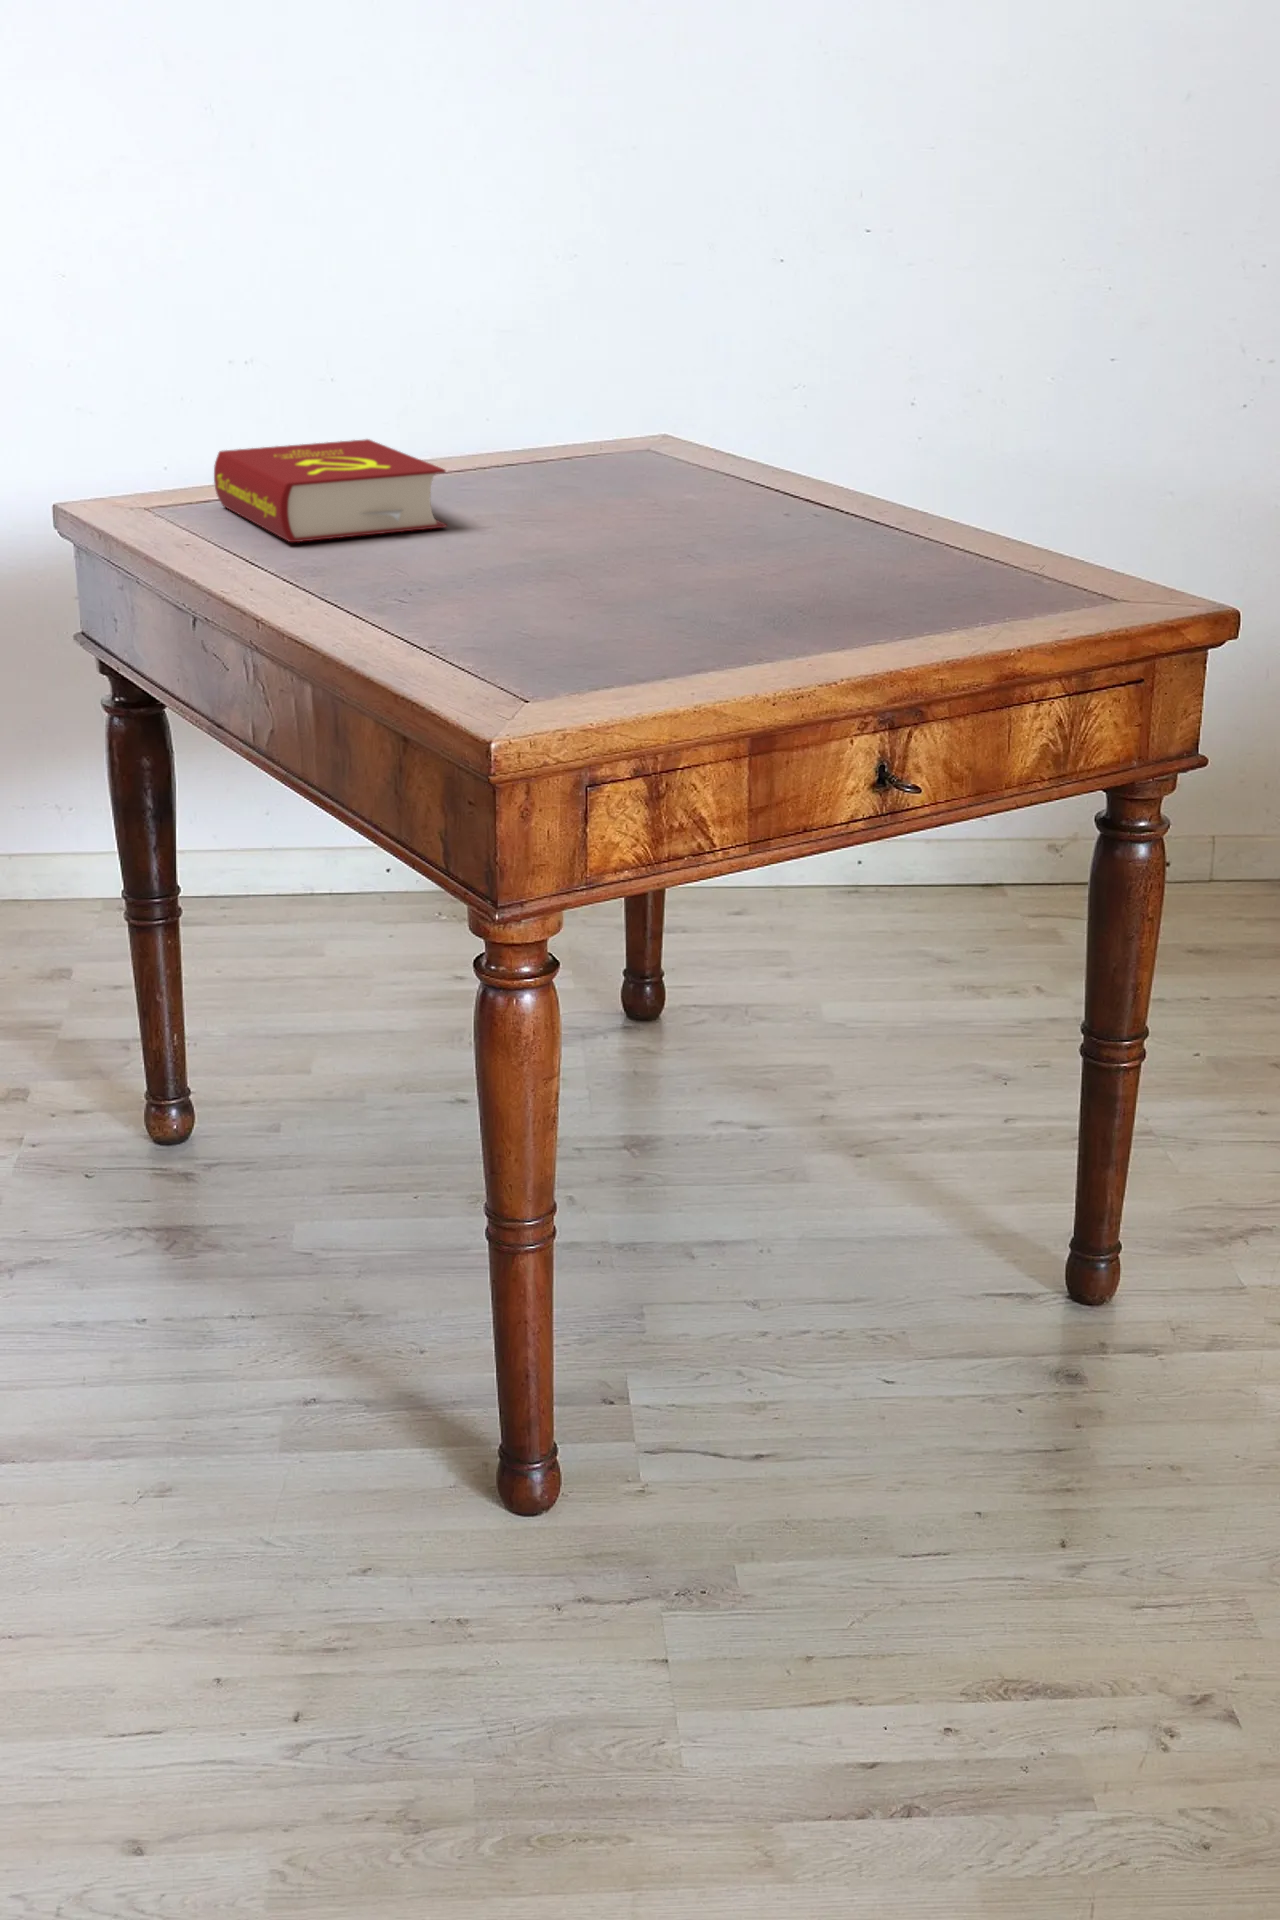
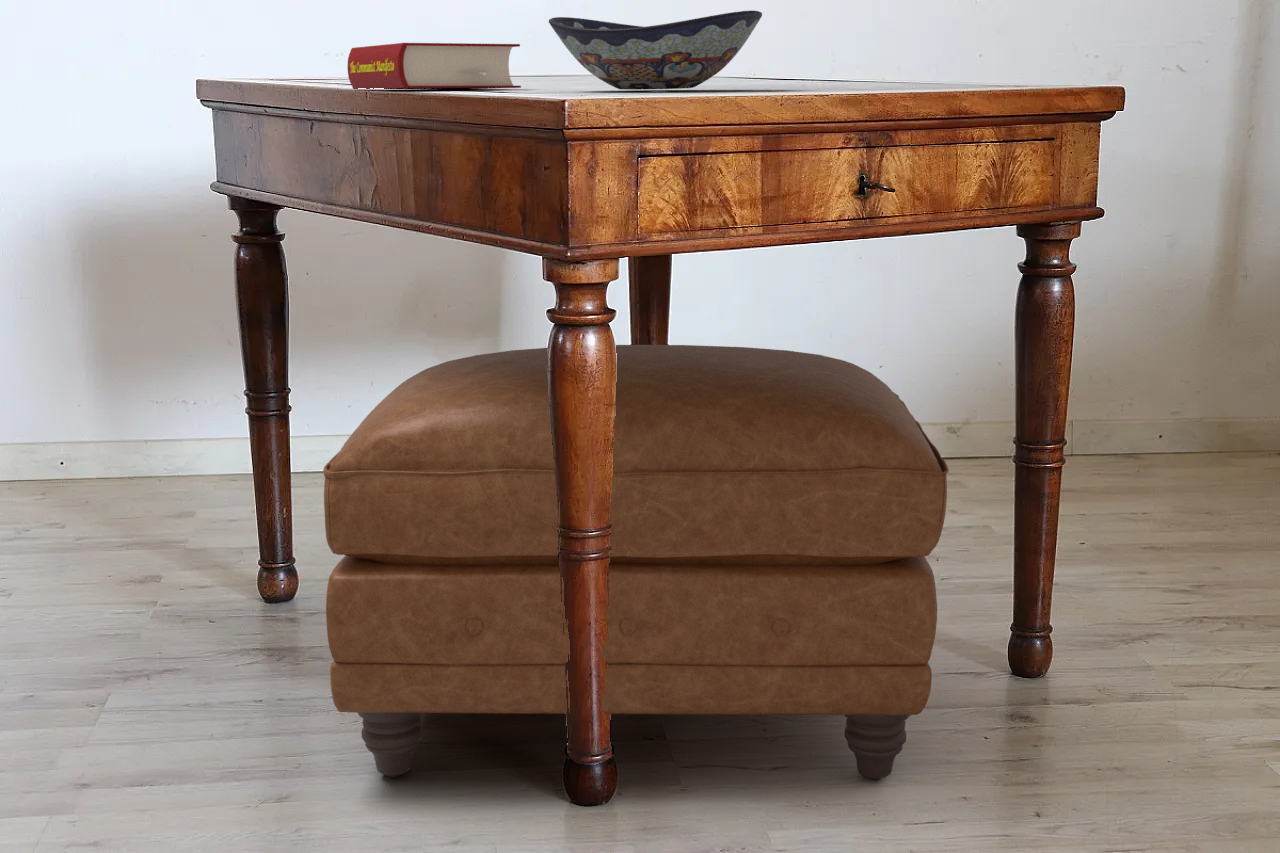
decorative bowl: none [480,473,765,597] -> present [549,11,762,90]
ottoman: none [193,896,977,1485] -> present [323,345,949,780]

